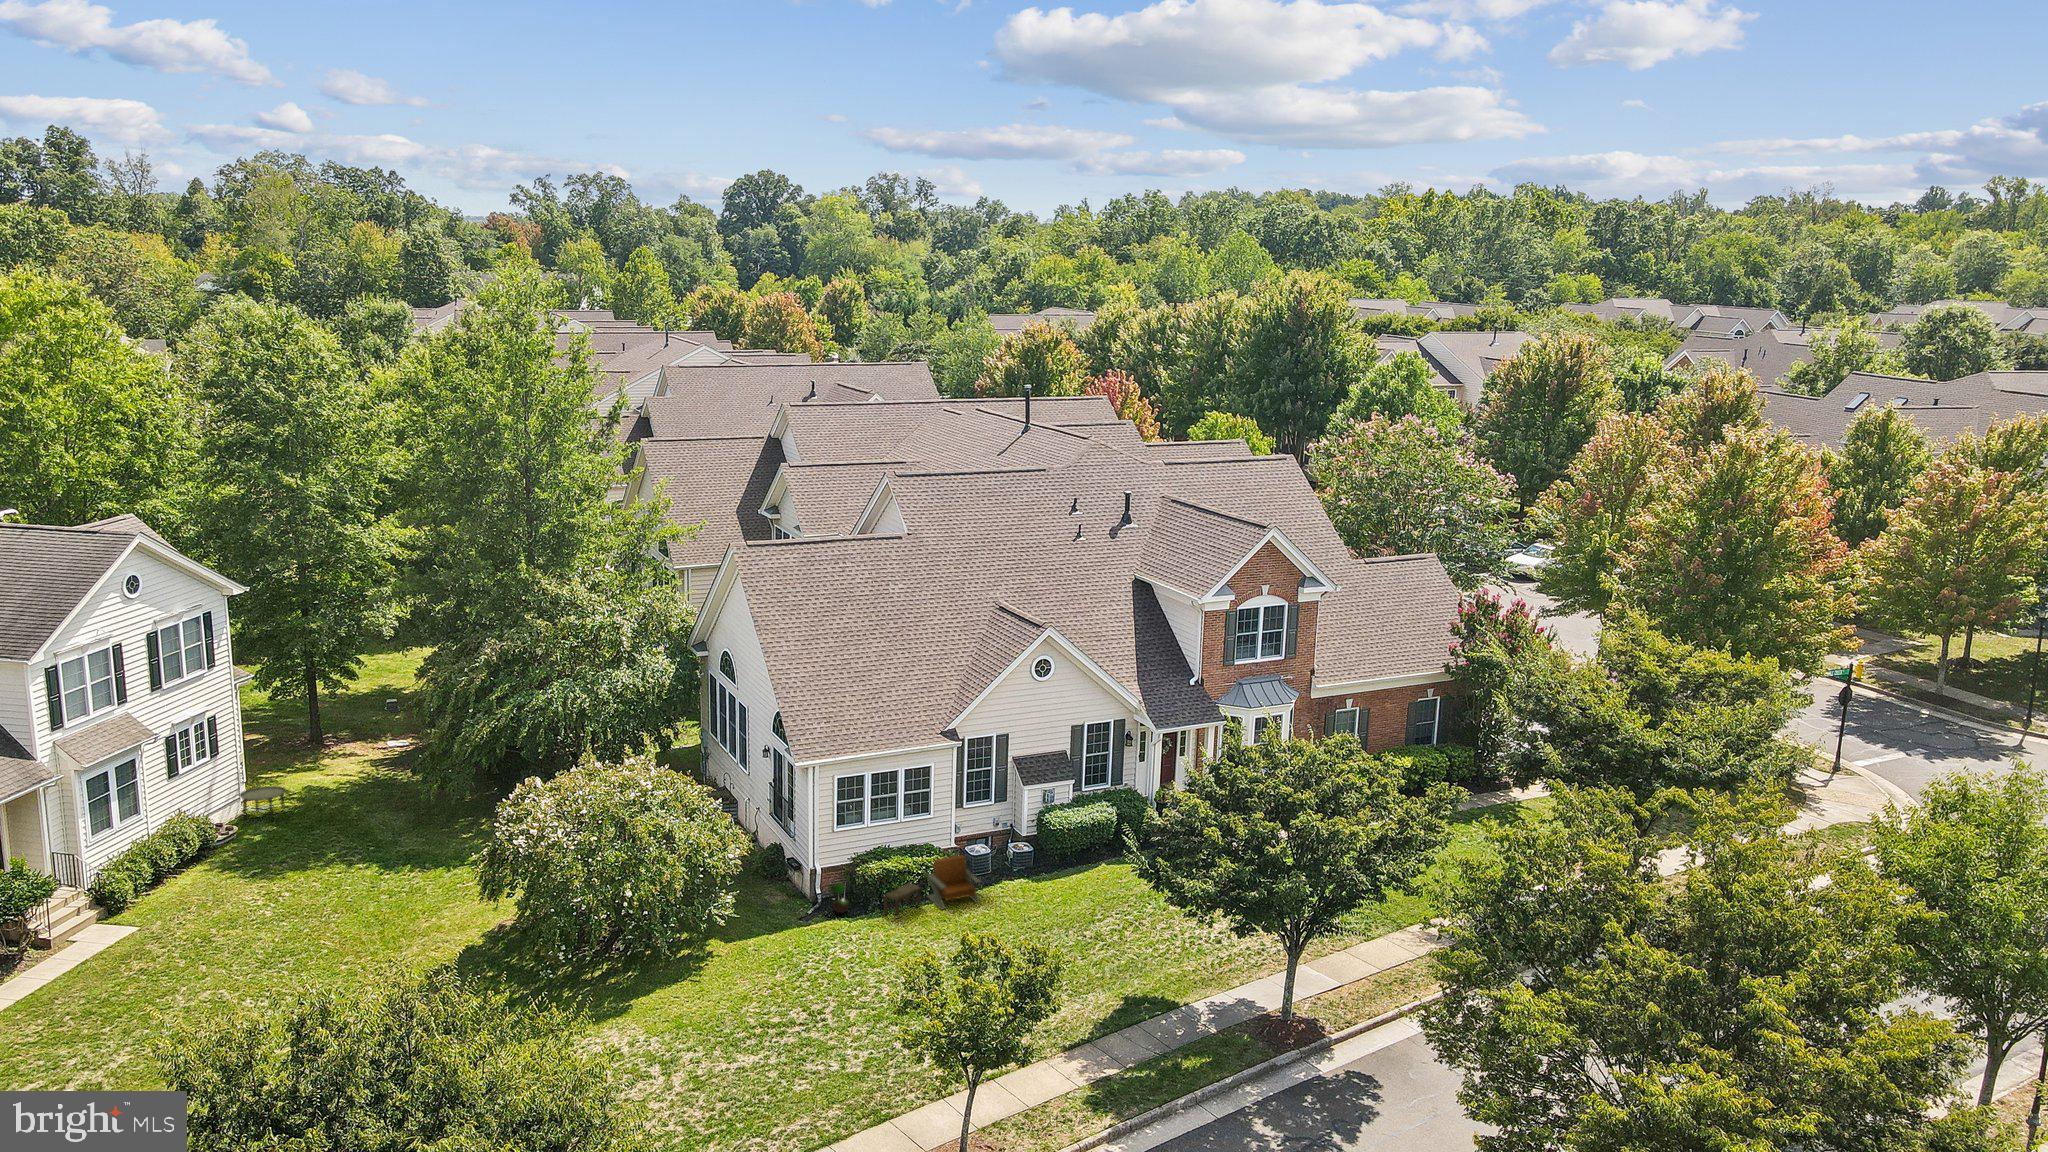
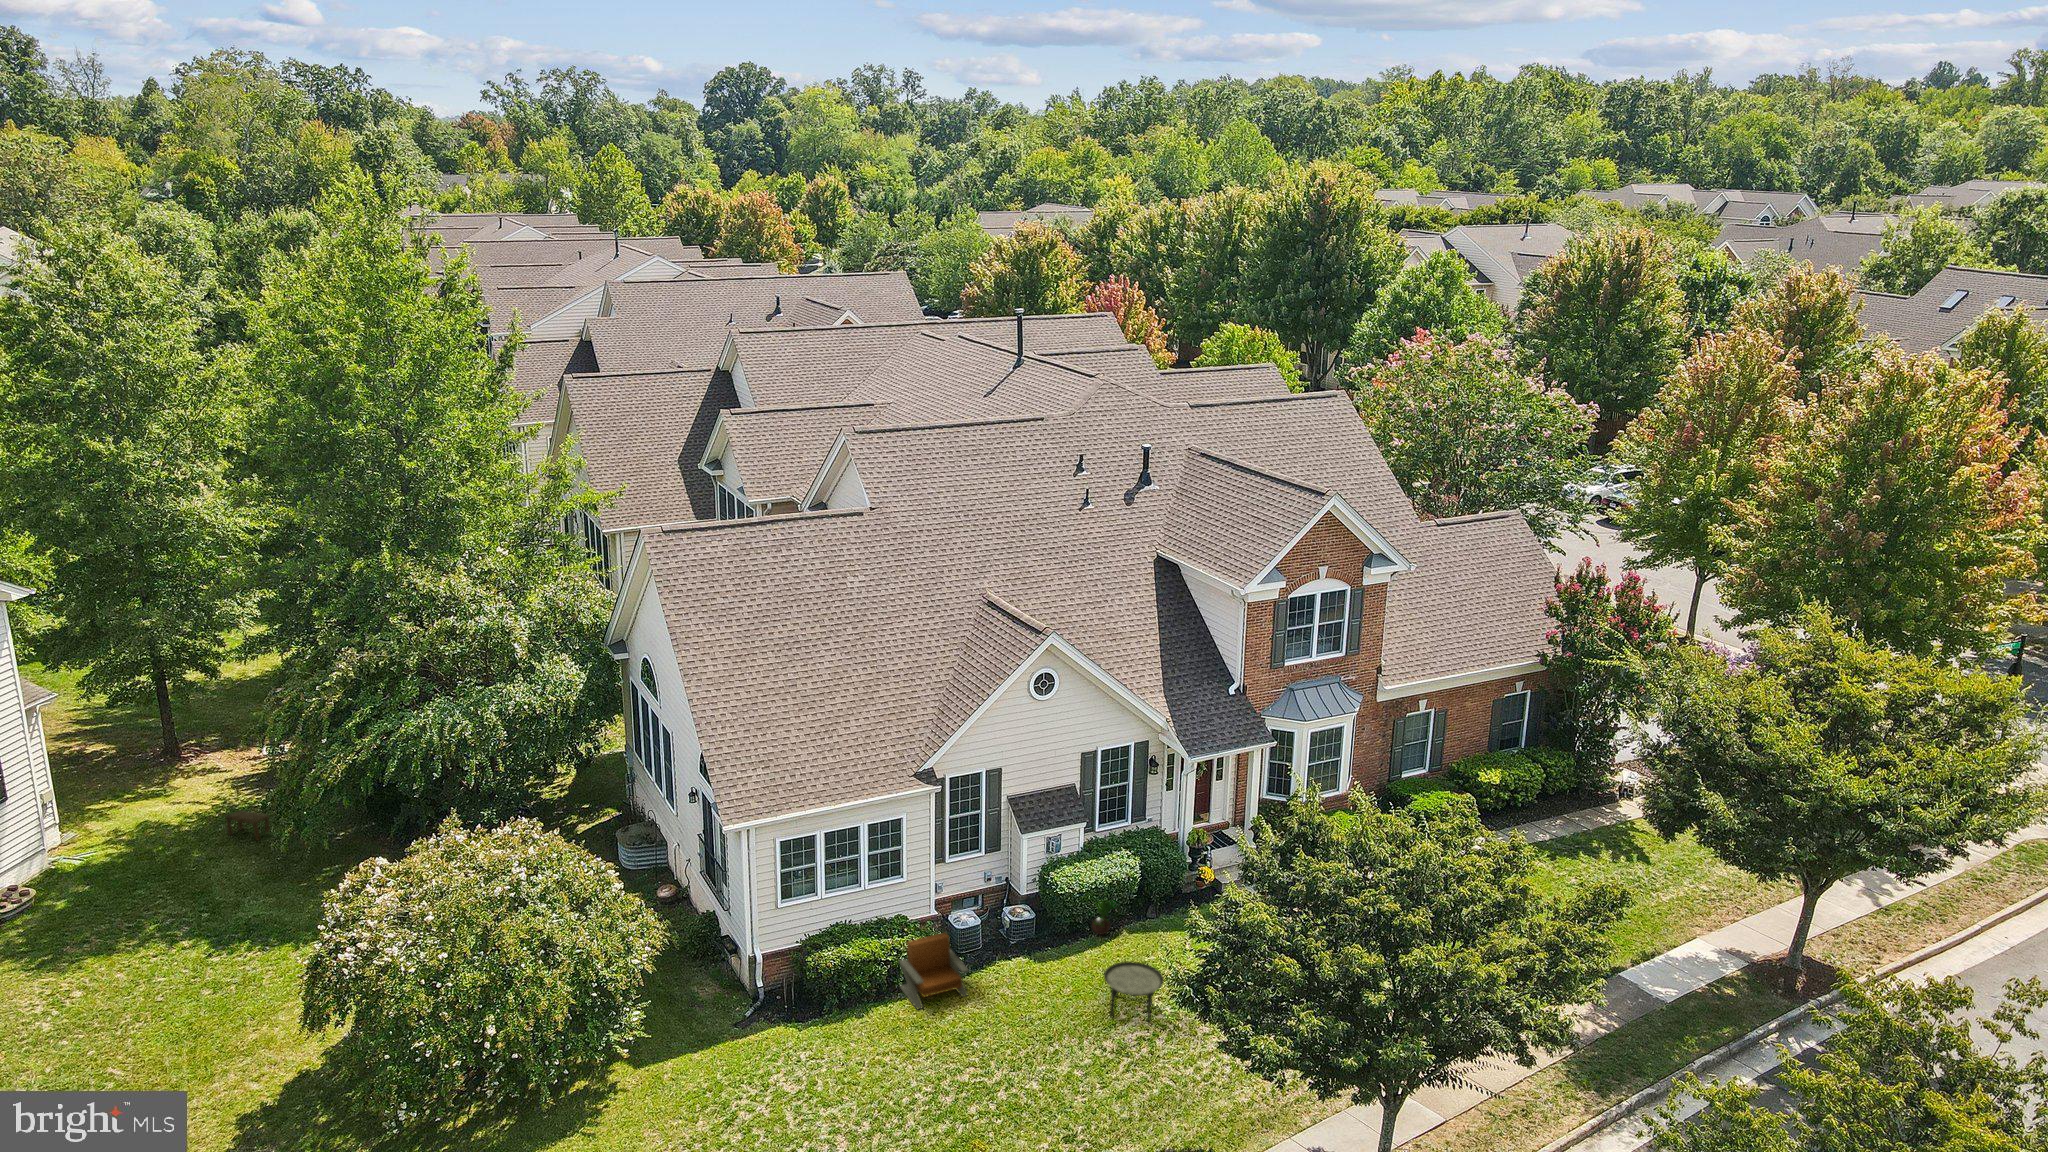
round table: present [240,786,286,819] -> present [1104,961,1164,1022]
potted tree: present [828,883,849,913] -> present [1092,900,1116,935]
bench: present [884,883,921,918] -> present [226,810,270,841]

